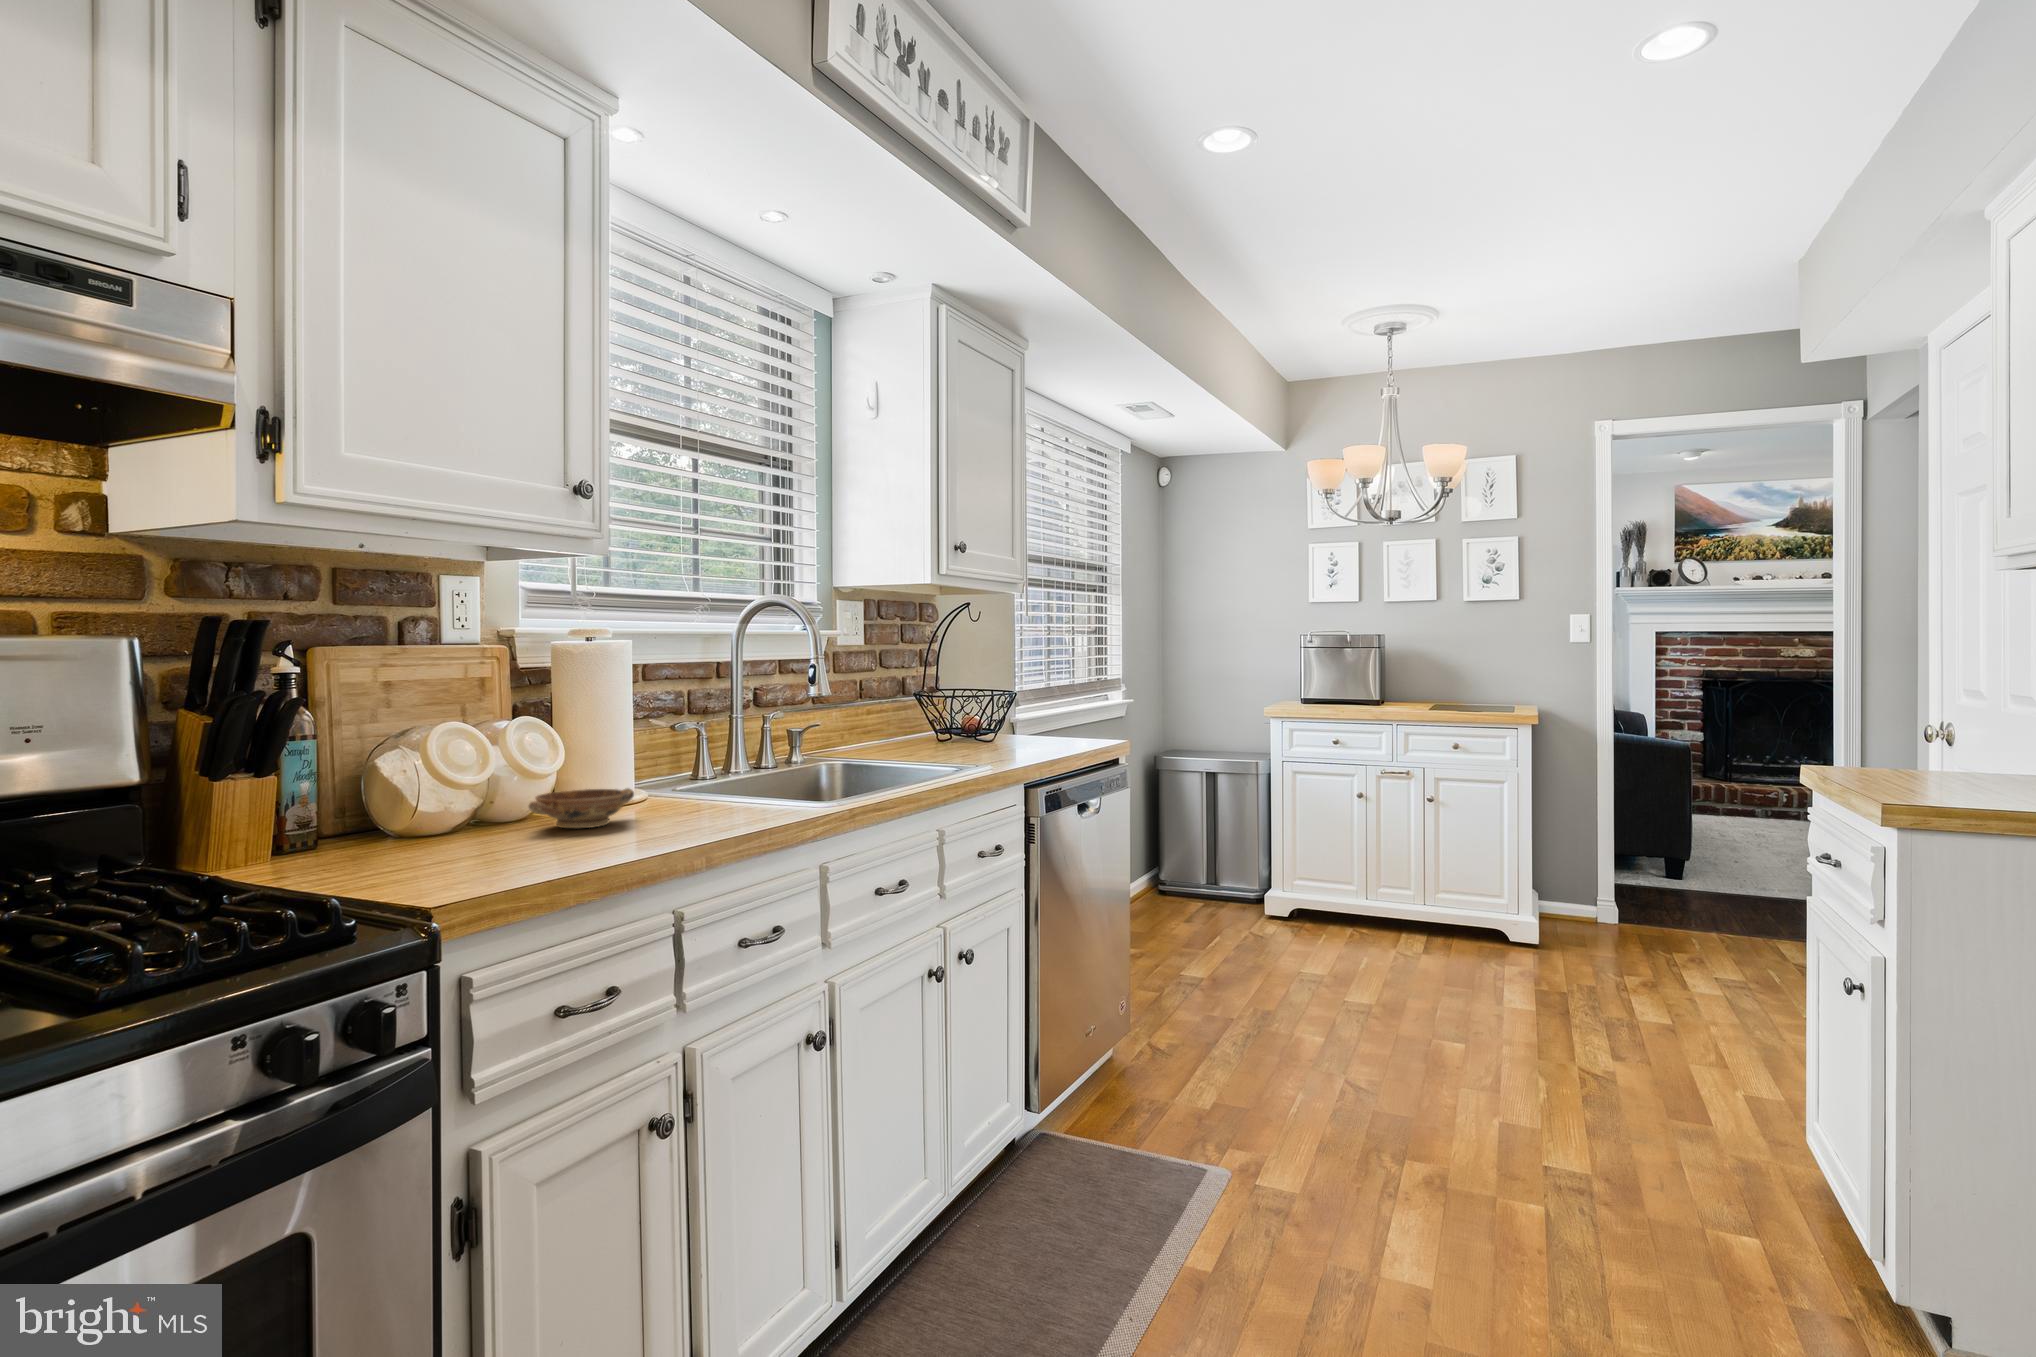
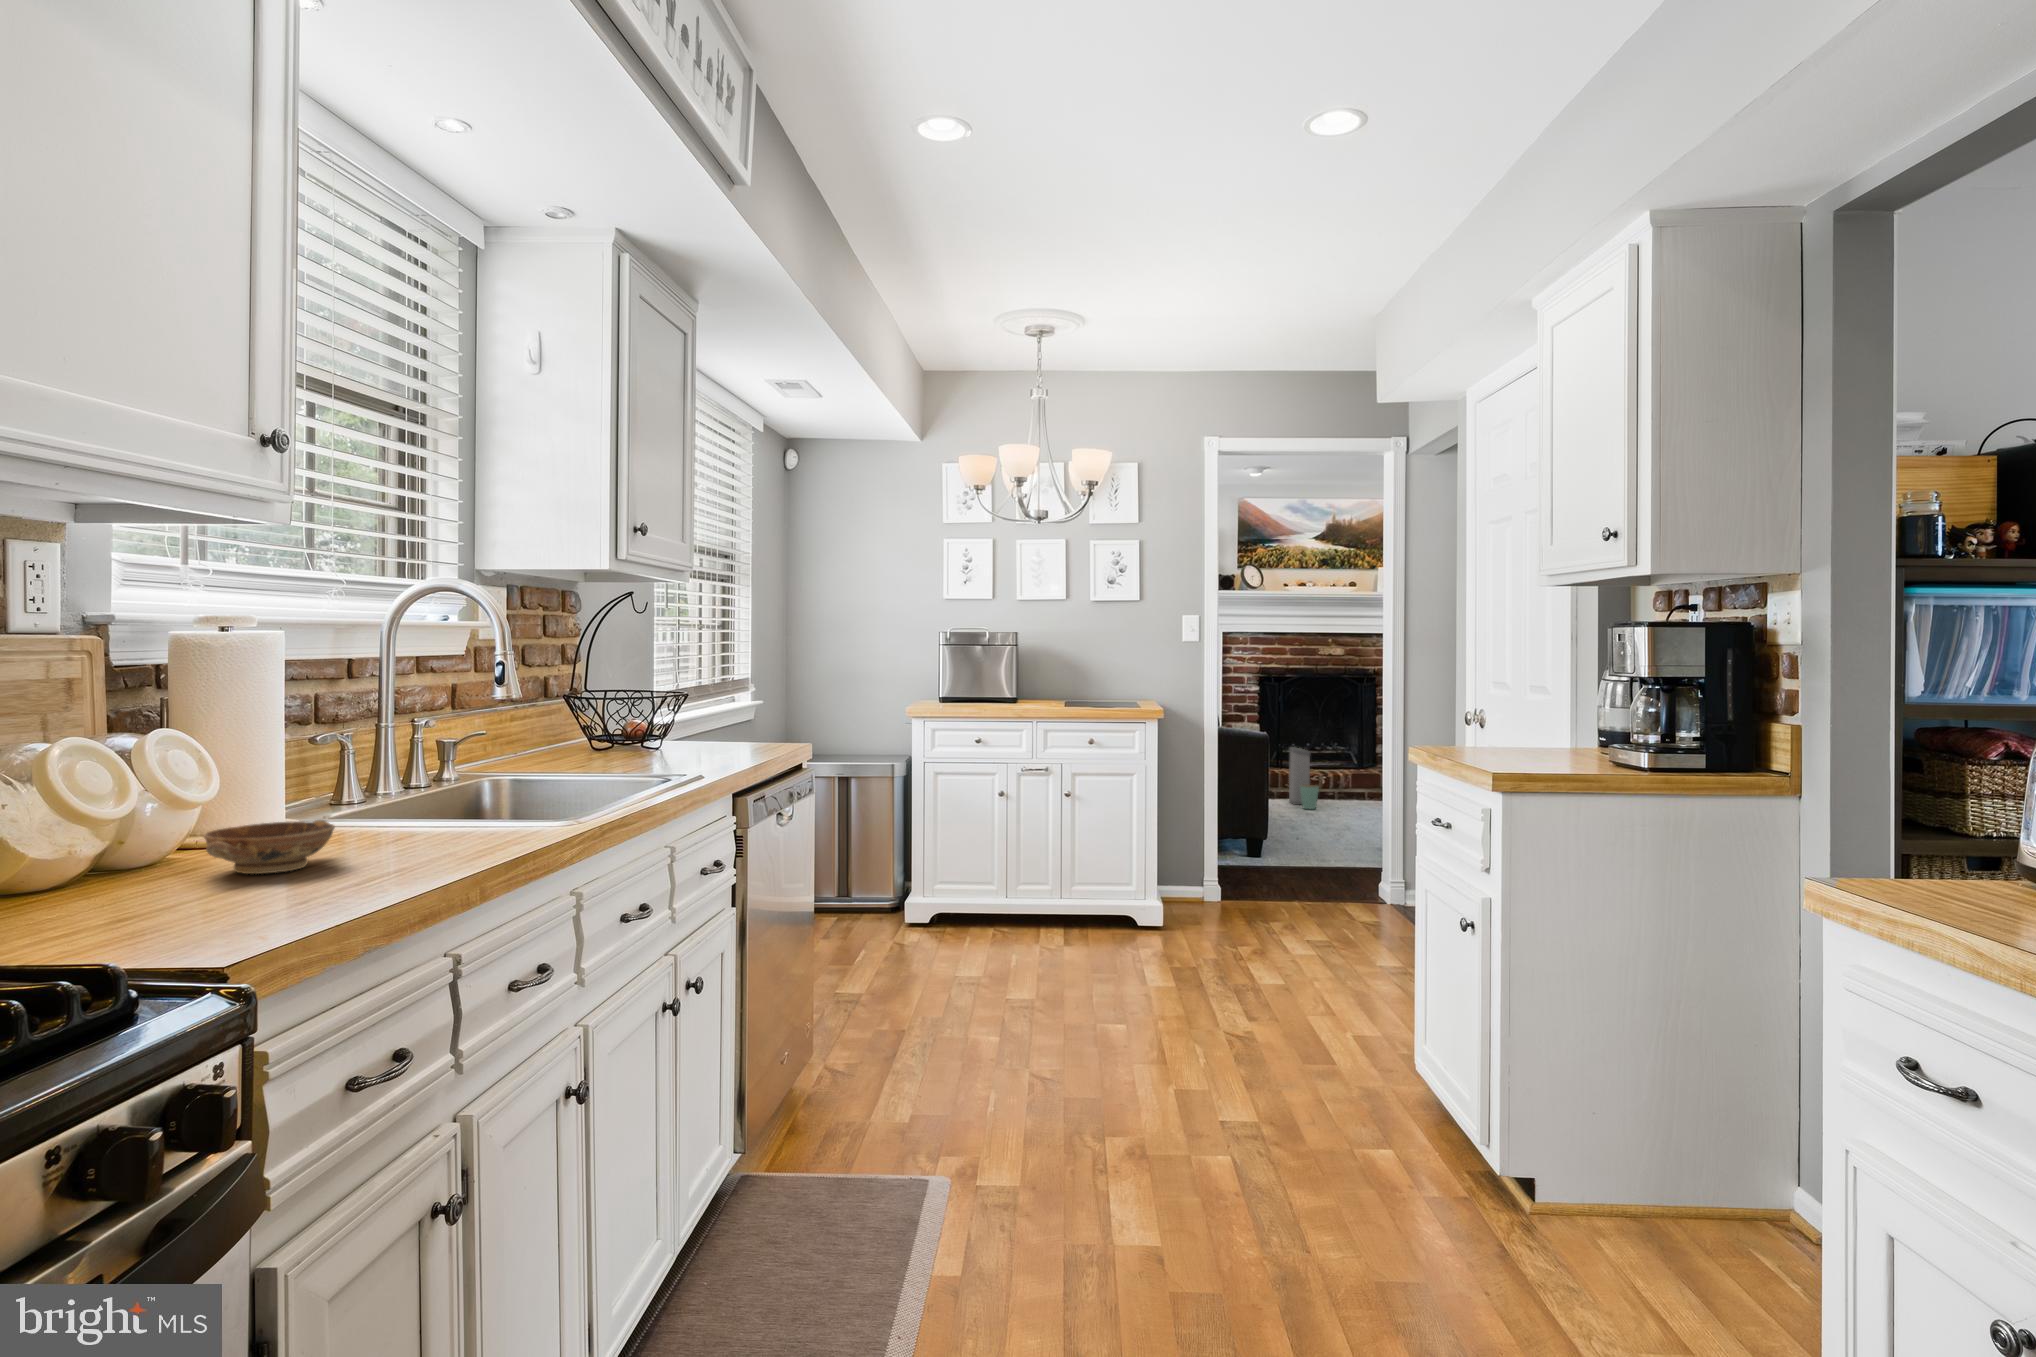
trash can: none [1741,757,1778,828] -> present [1289,747,1319,809]

